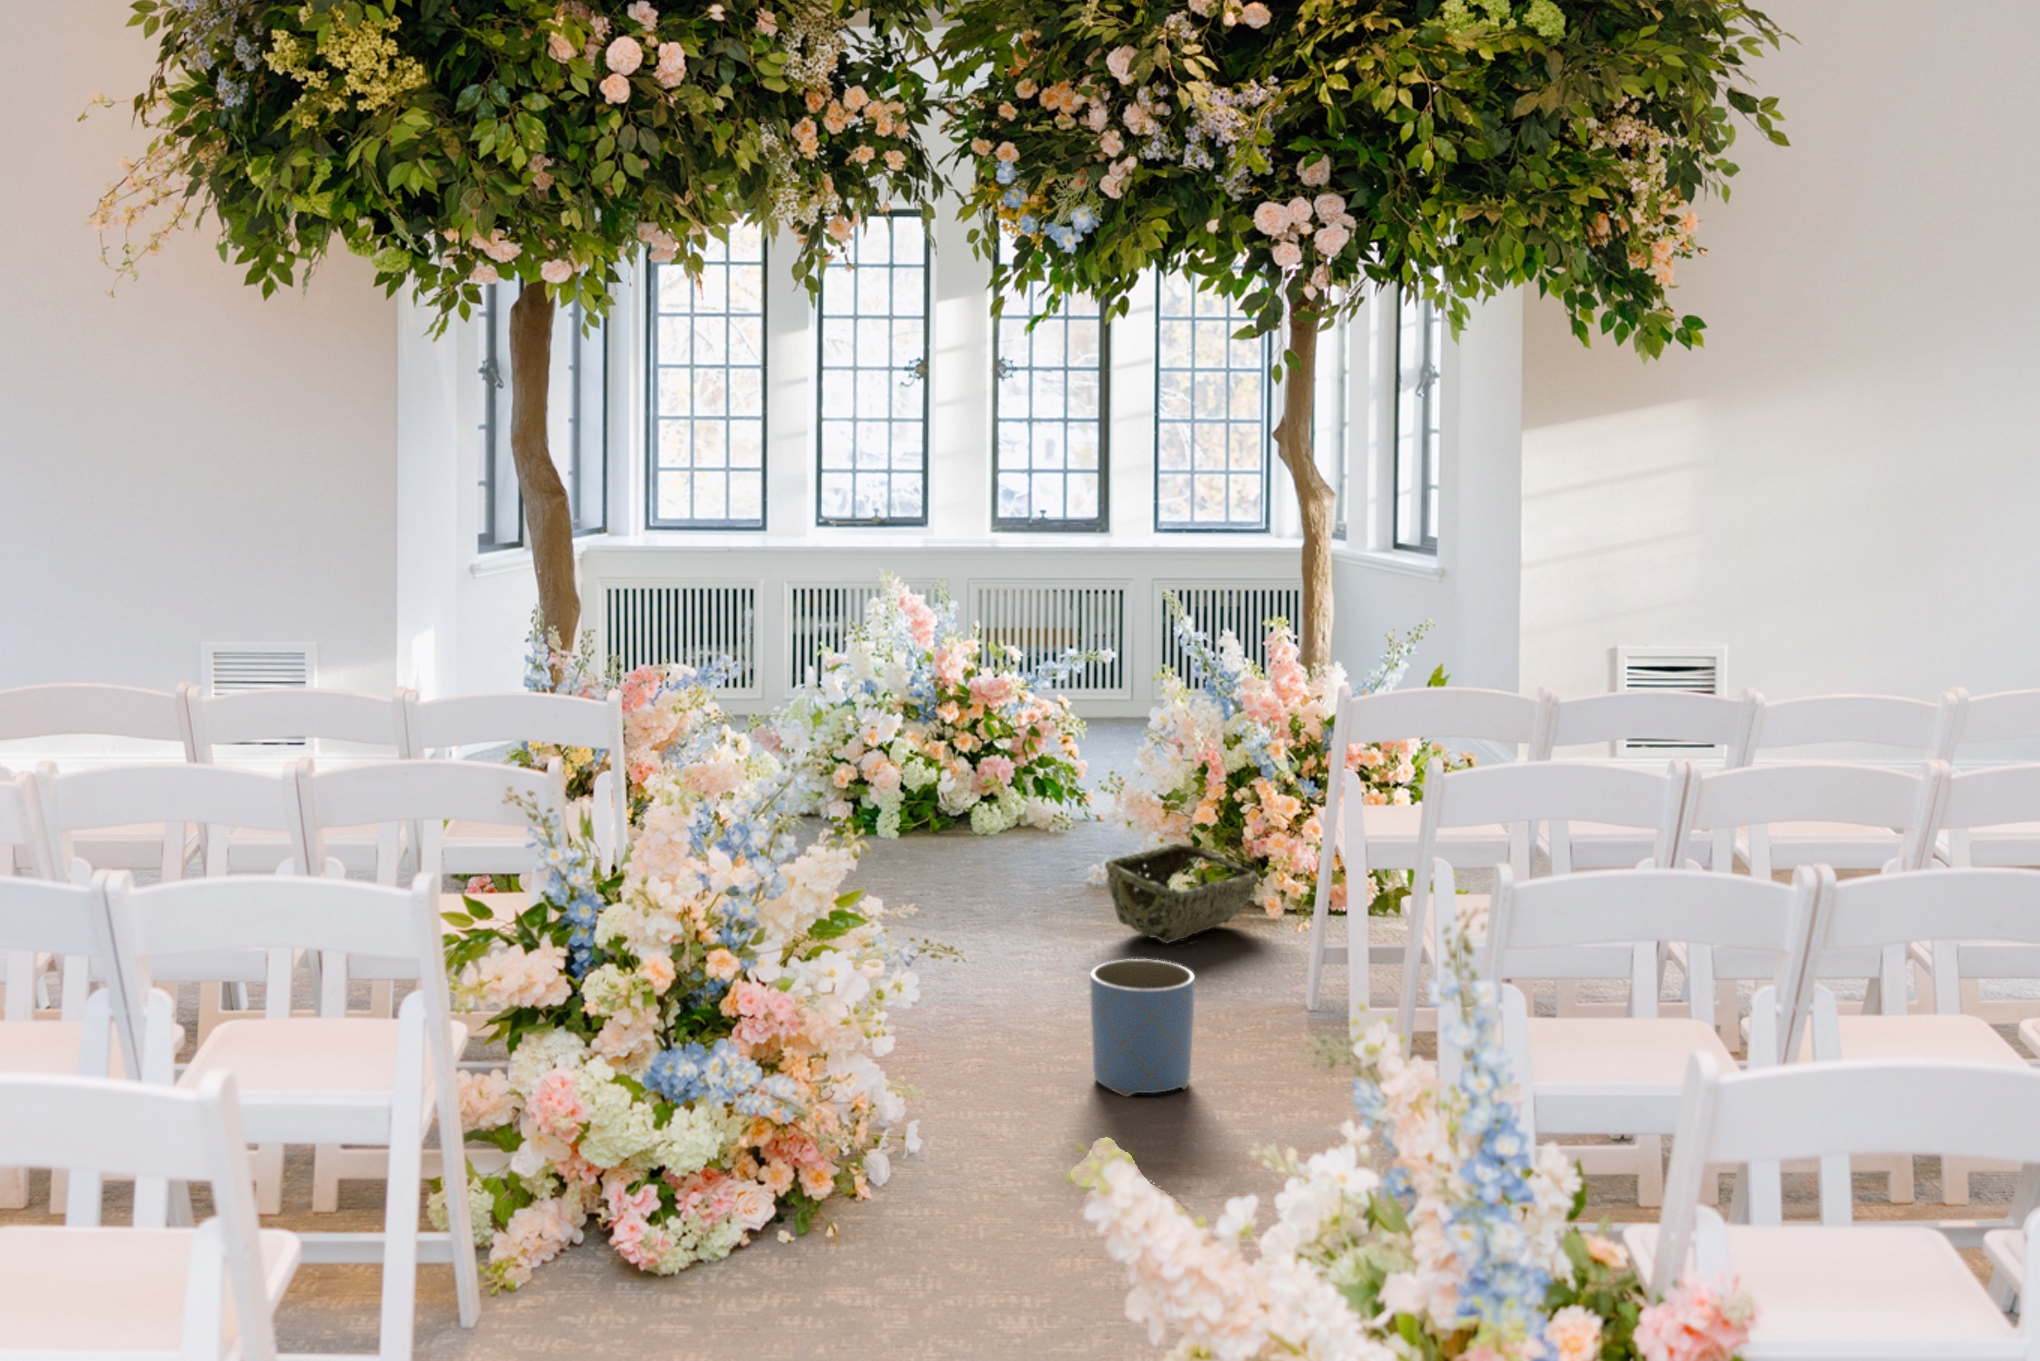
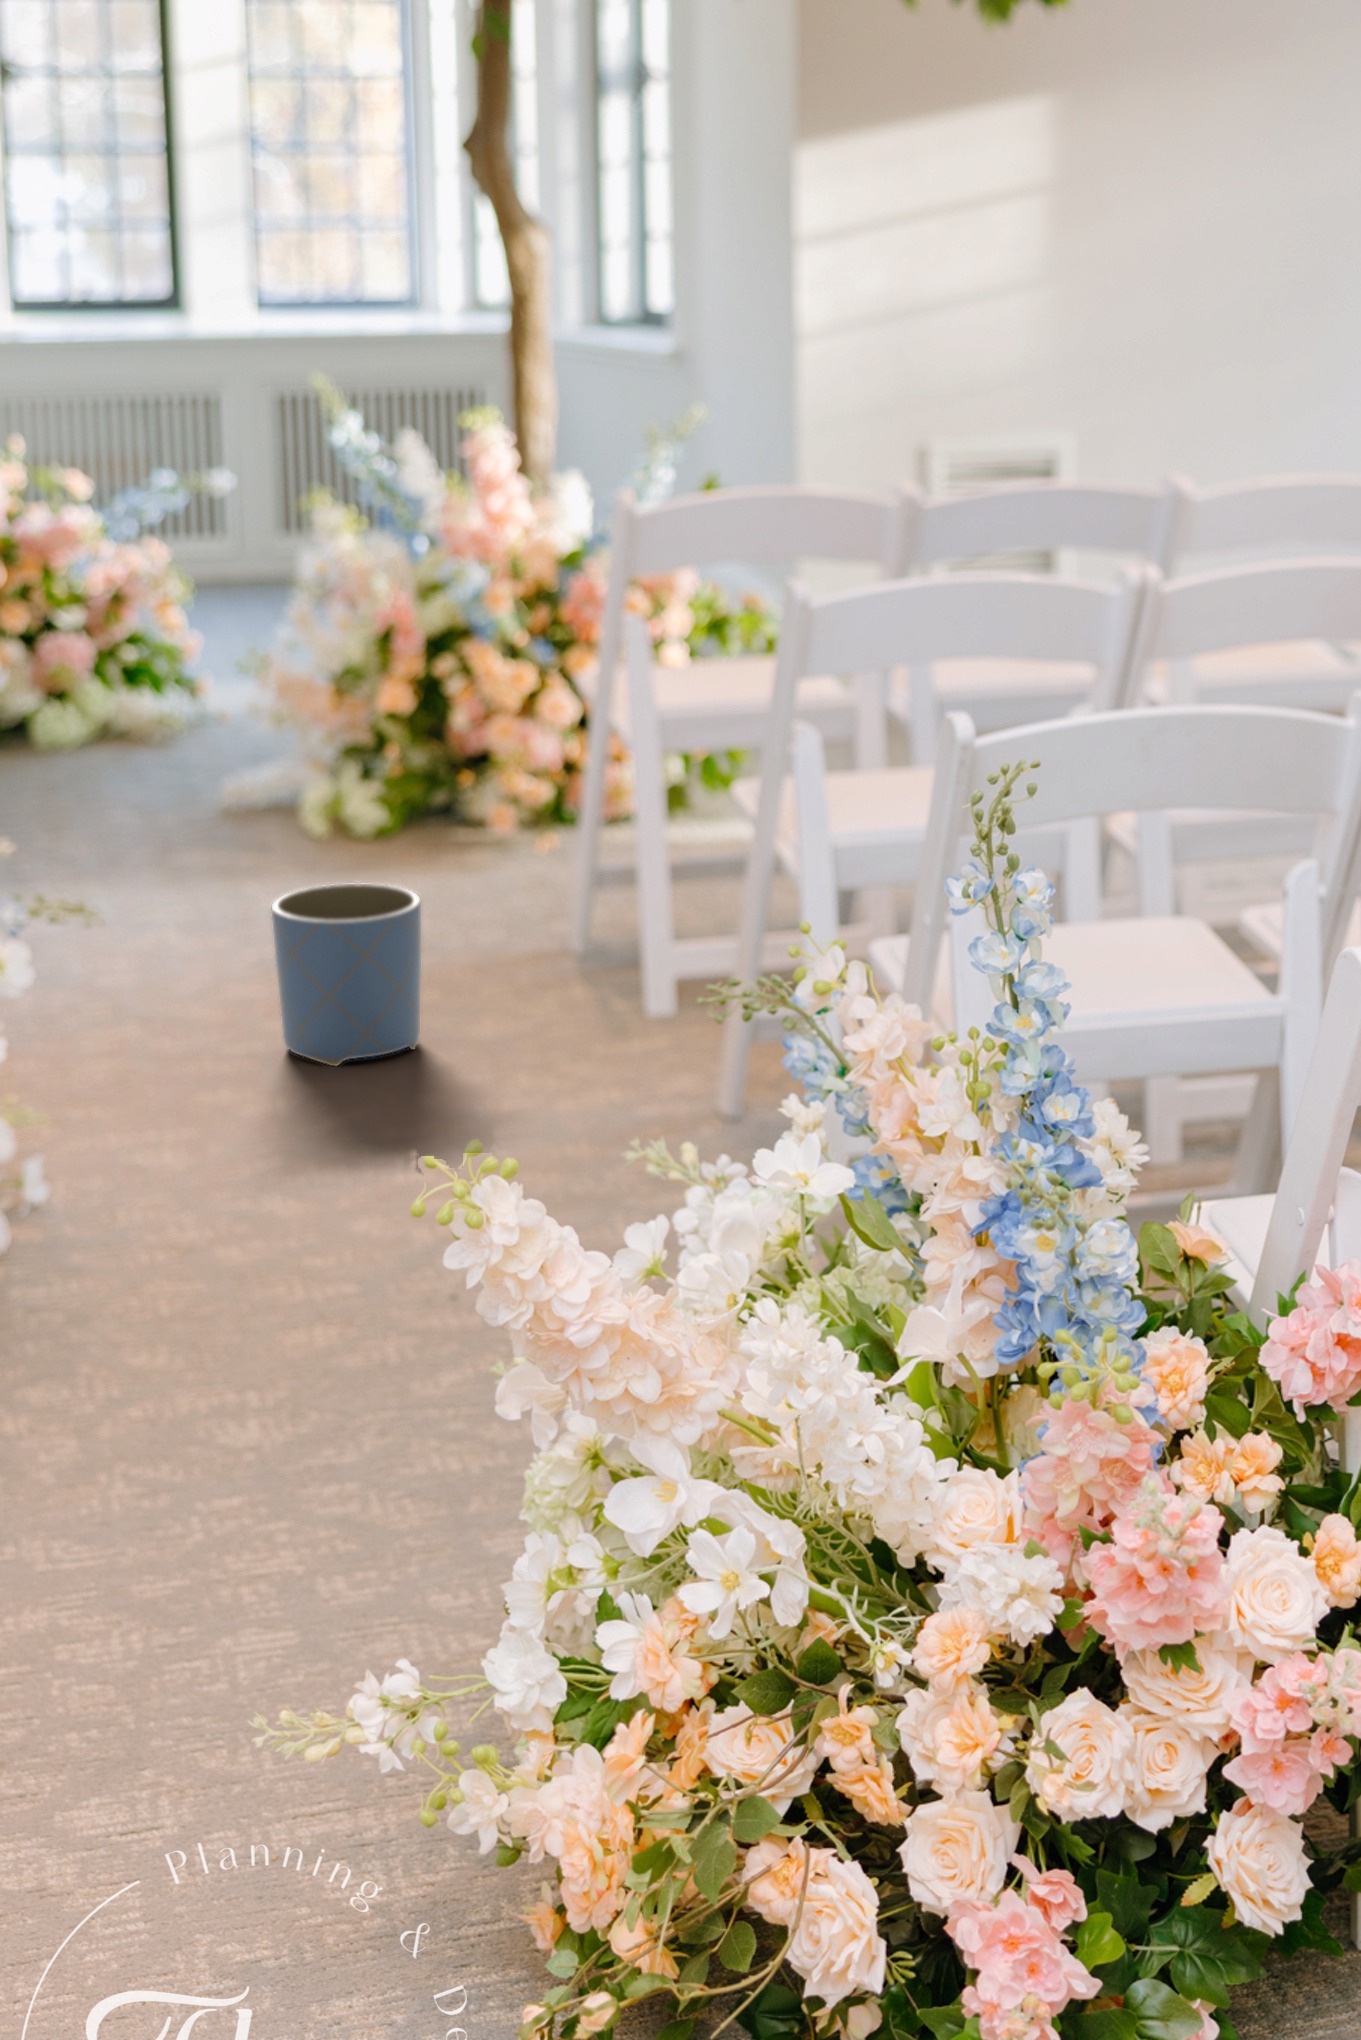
woven basket: present [1105,843,1258,943] -> none [258,739,479,877]

